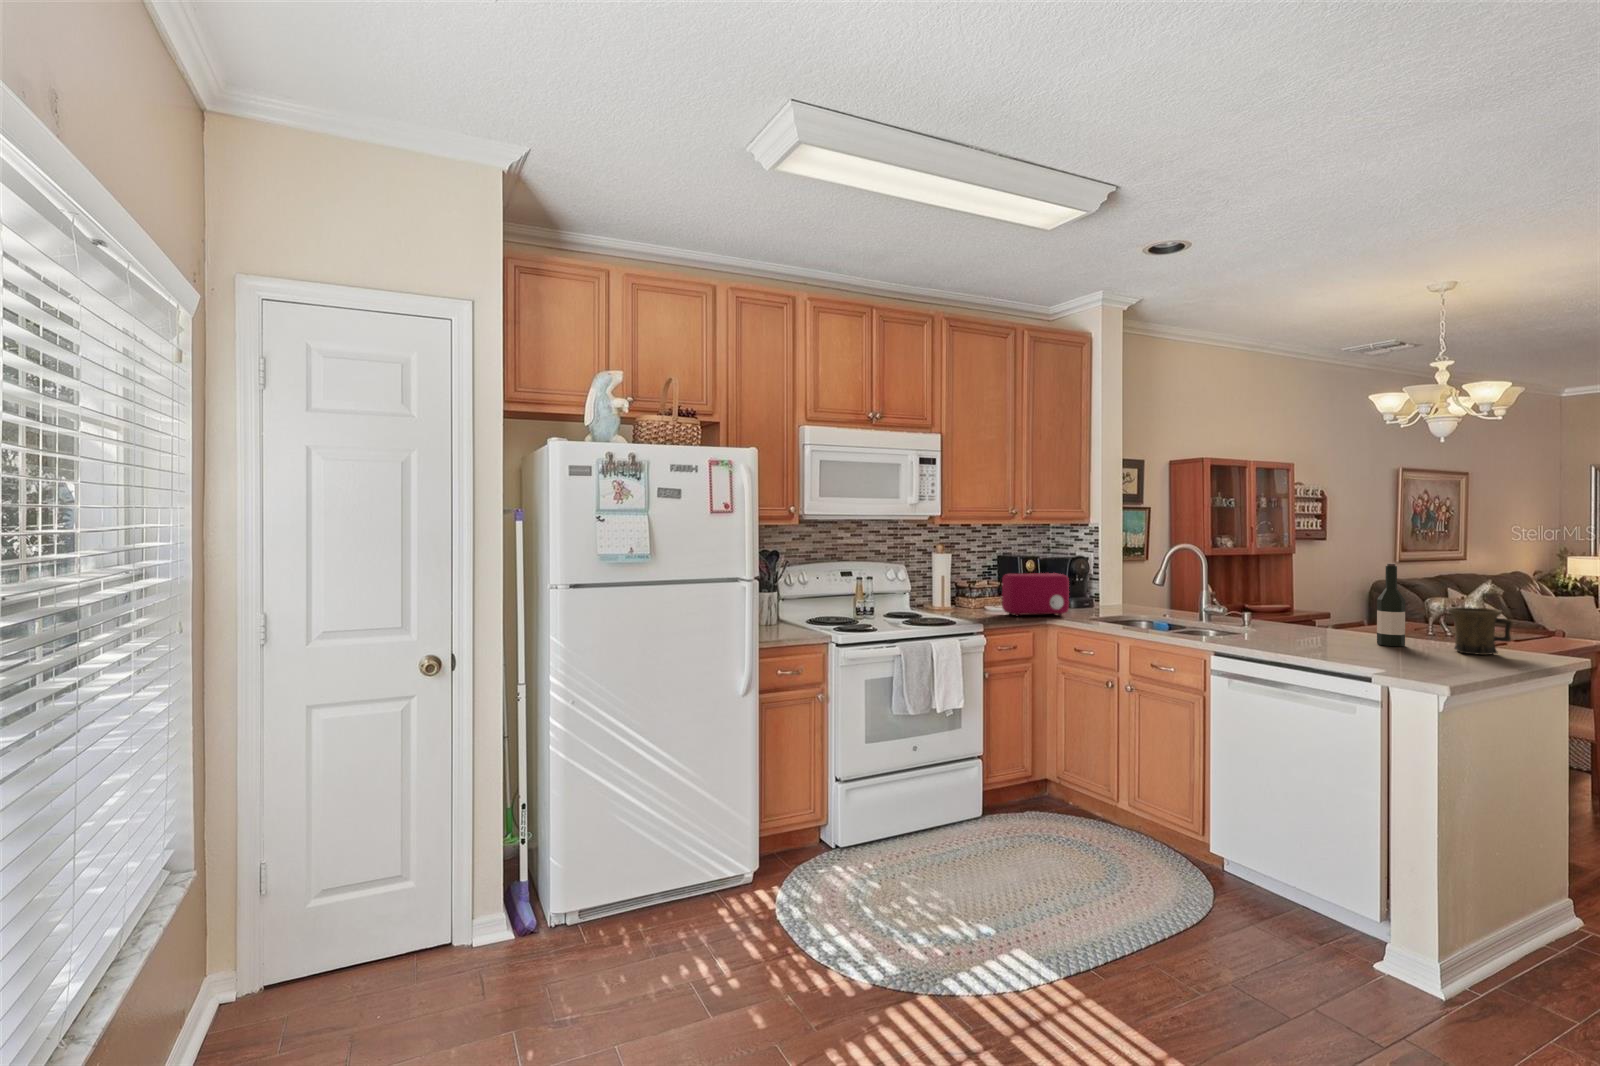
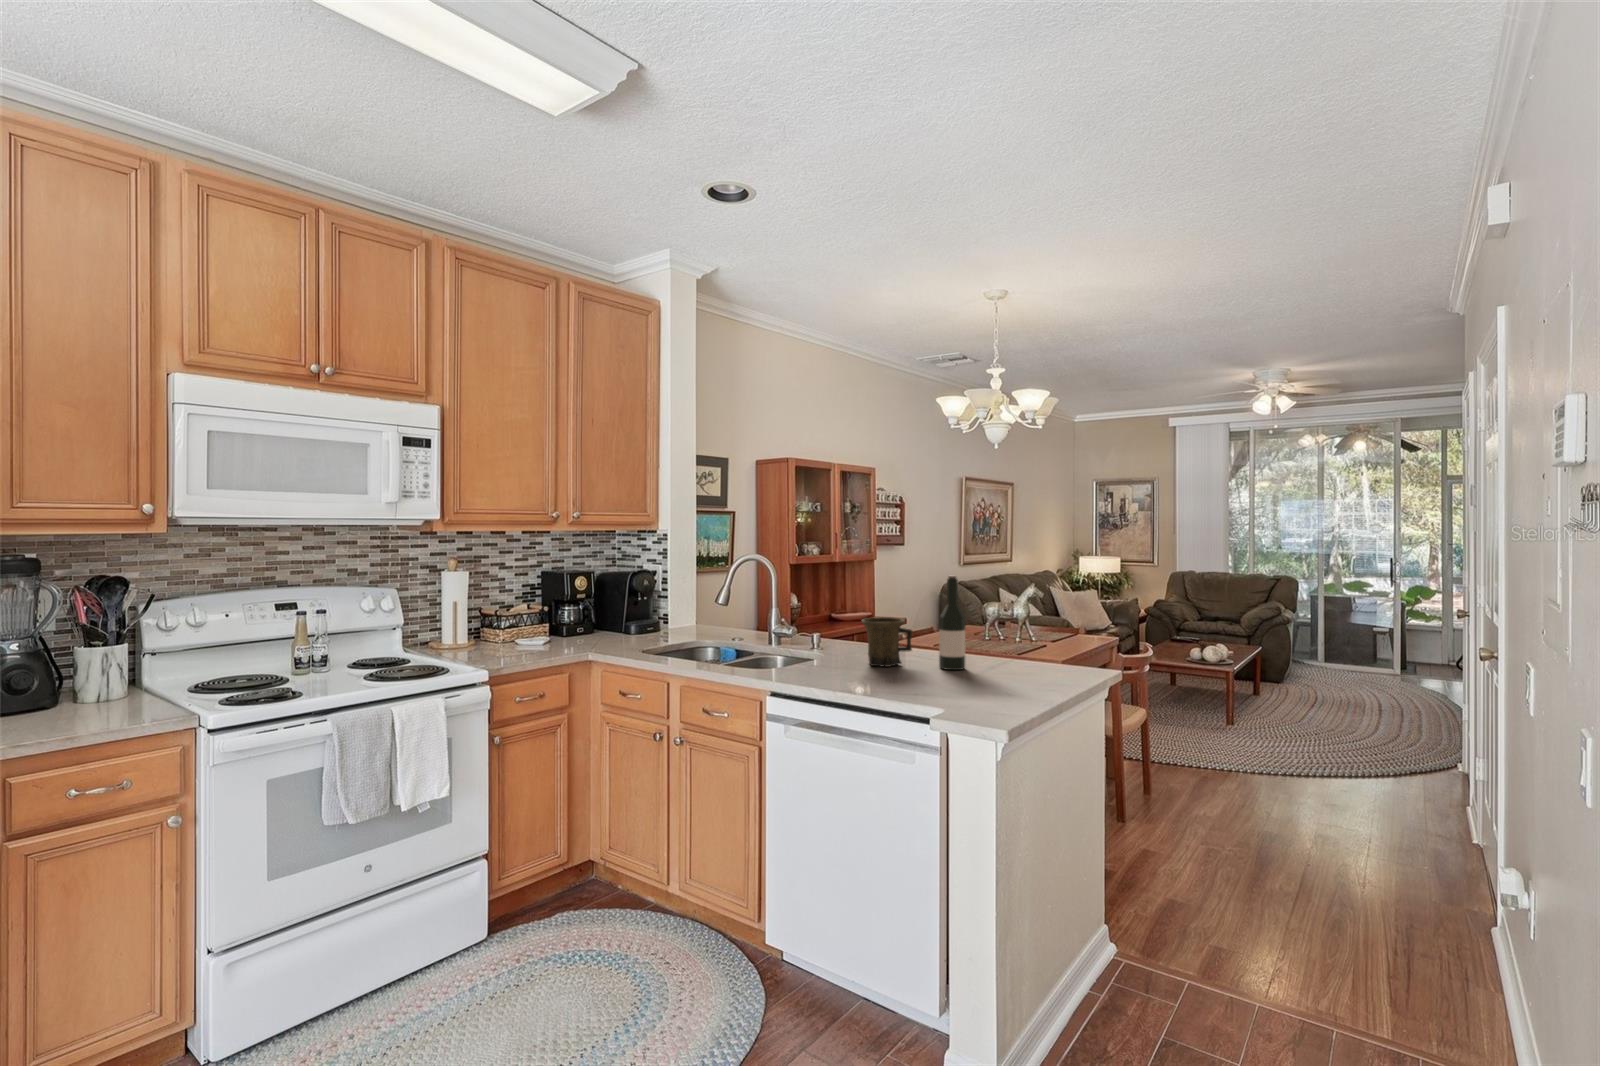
toaster: present [1002,573,1069,616] -> none [533,593,619,653]
mug: present [1448,607,1512,655] -> present [862,617,913,667]

